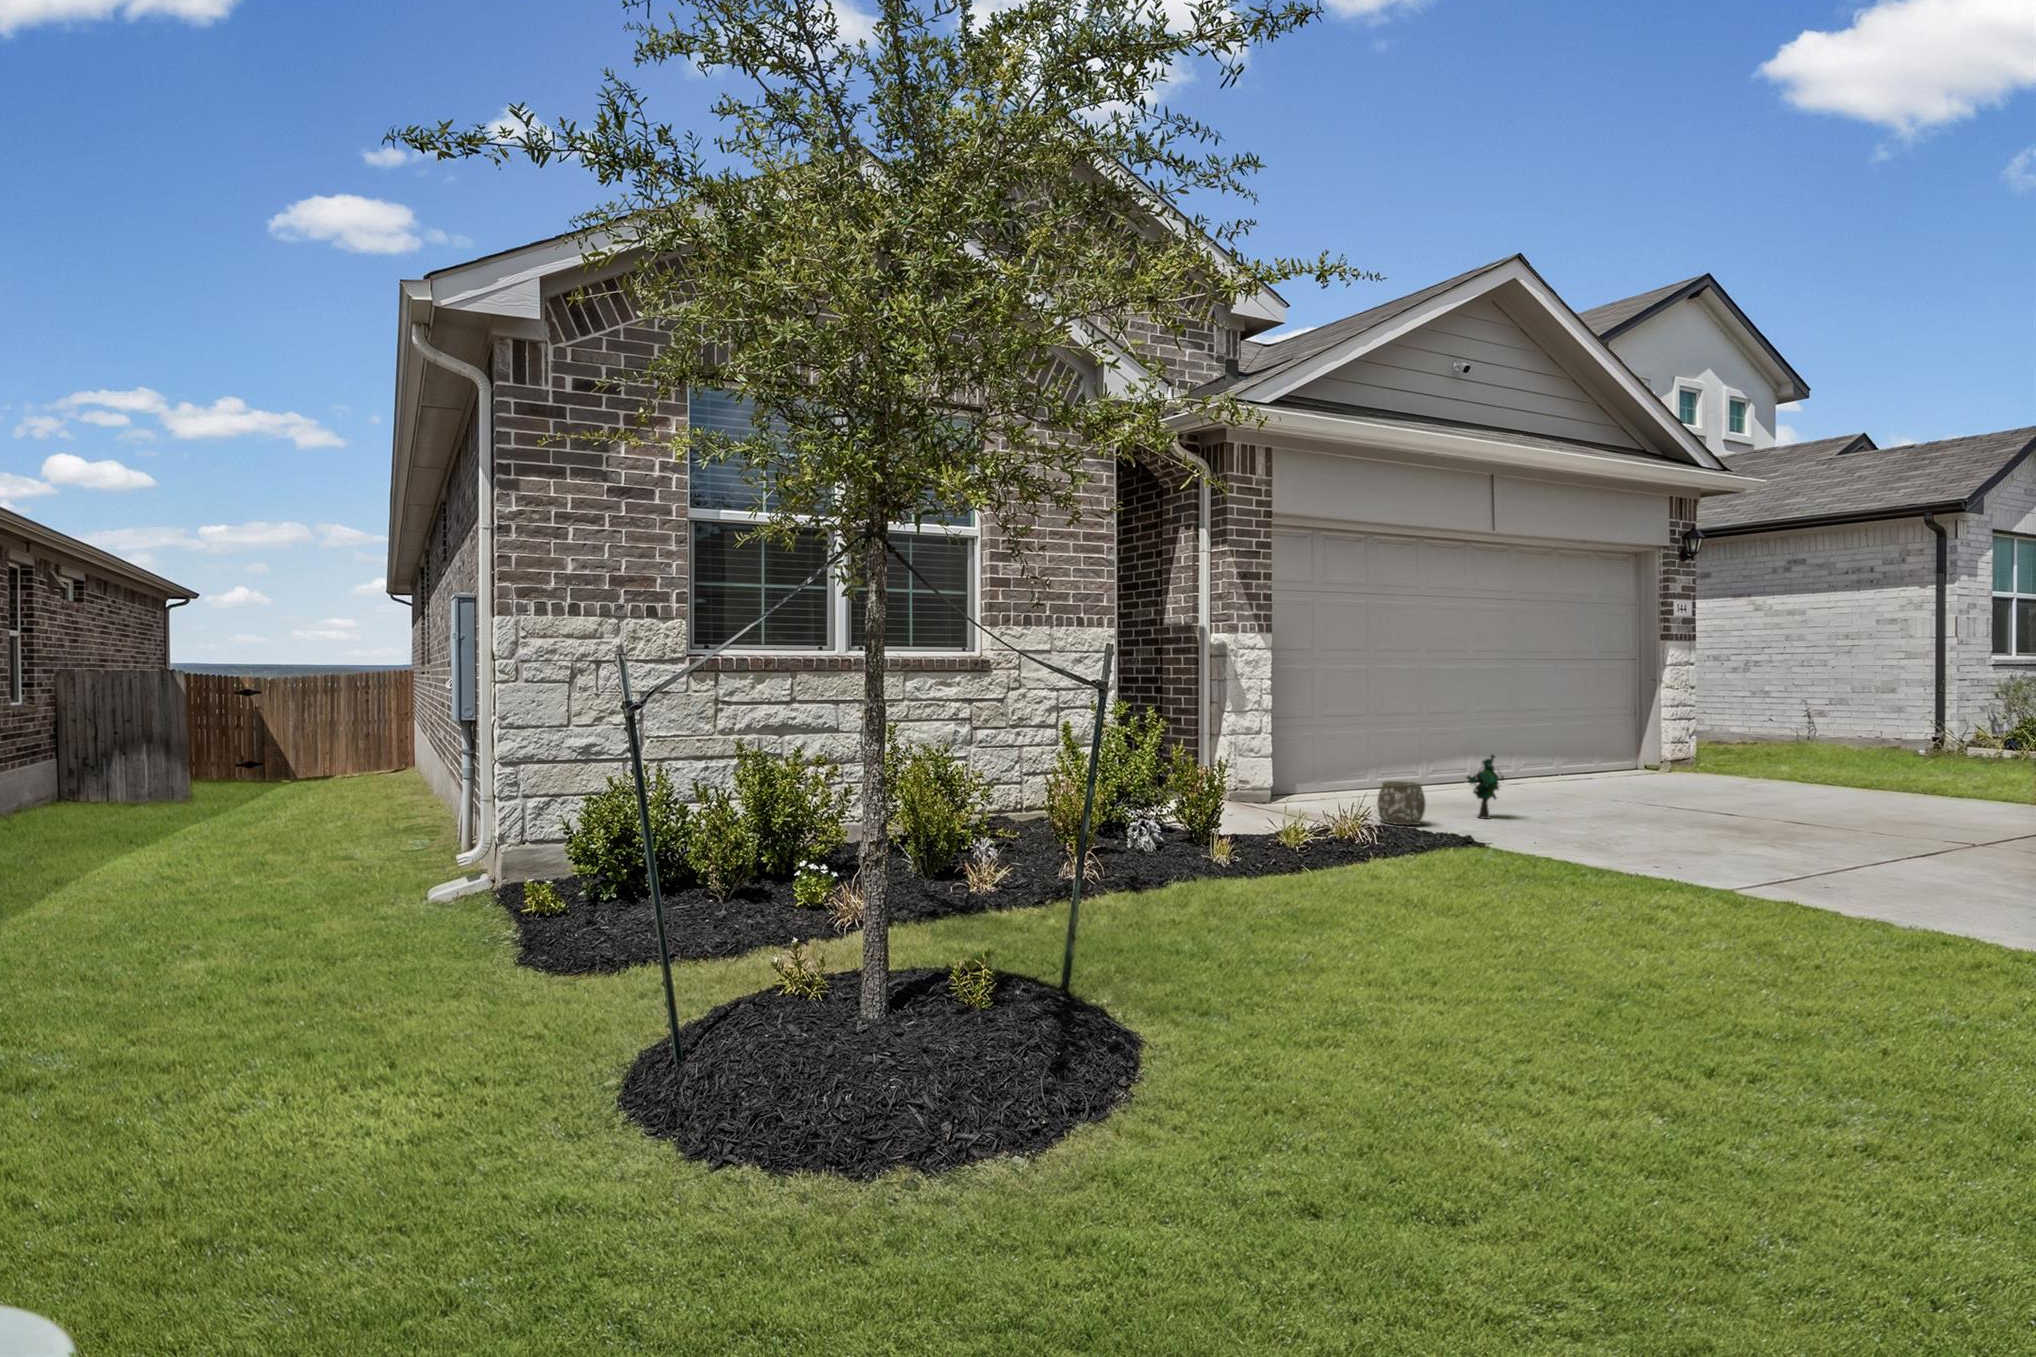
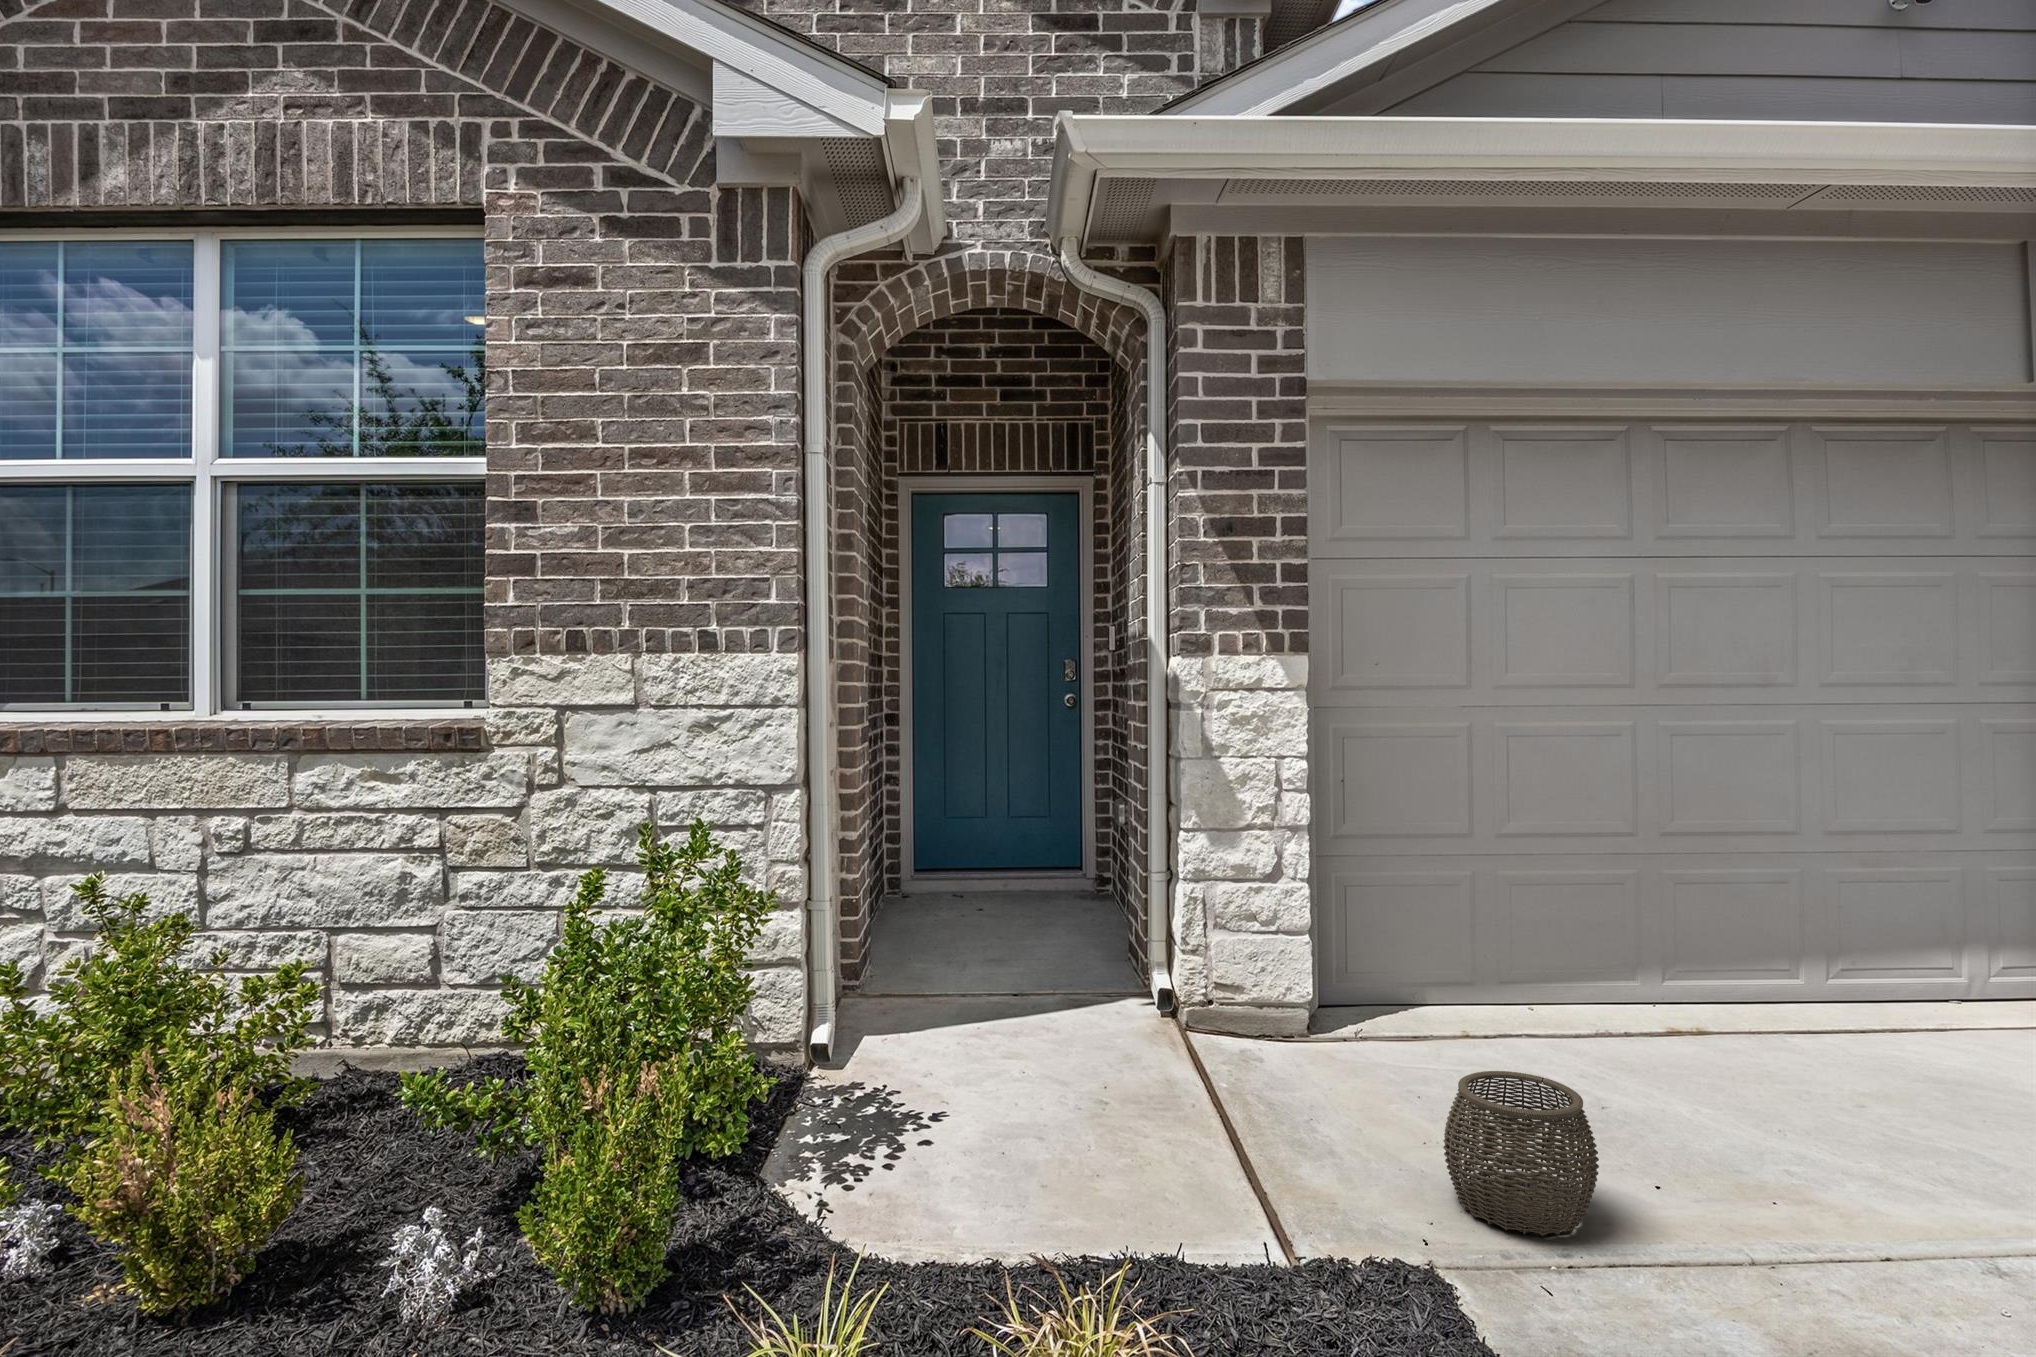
decorative plant: present [1467,755,1504,819] -> none [1814,1013,1960,1219]

